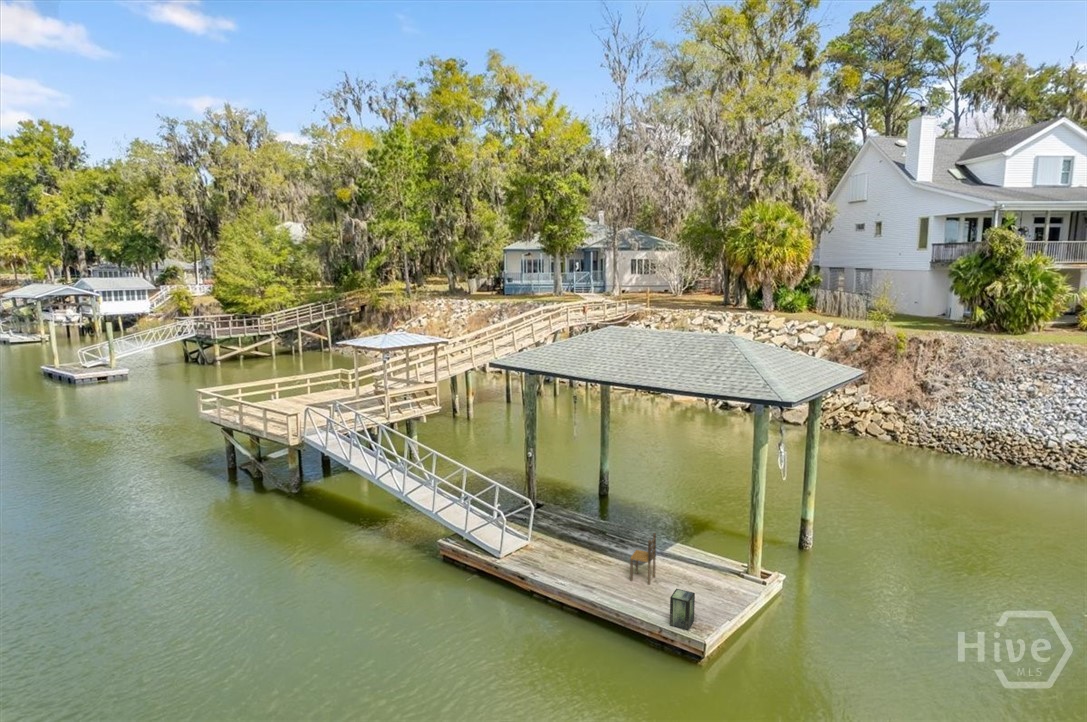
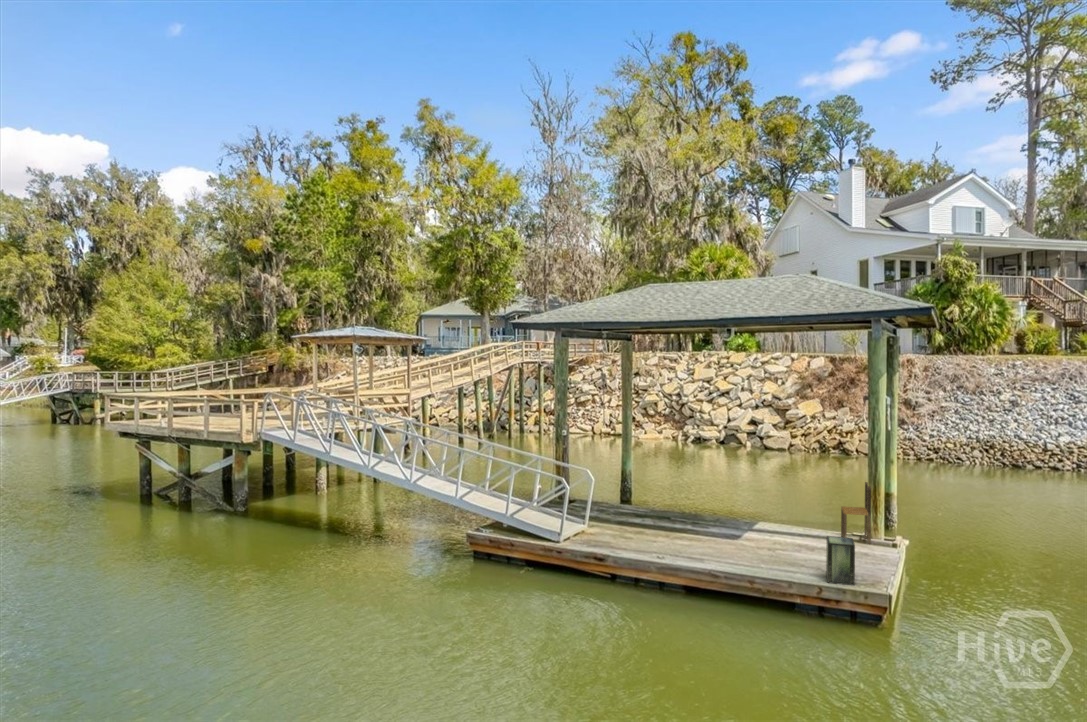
chair: present [630,533,656,585] -> present [841,482,871,544]

